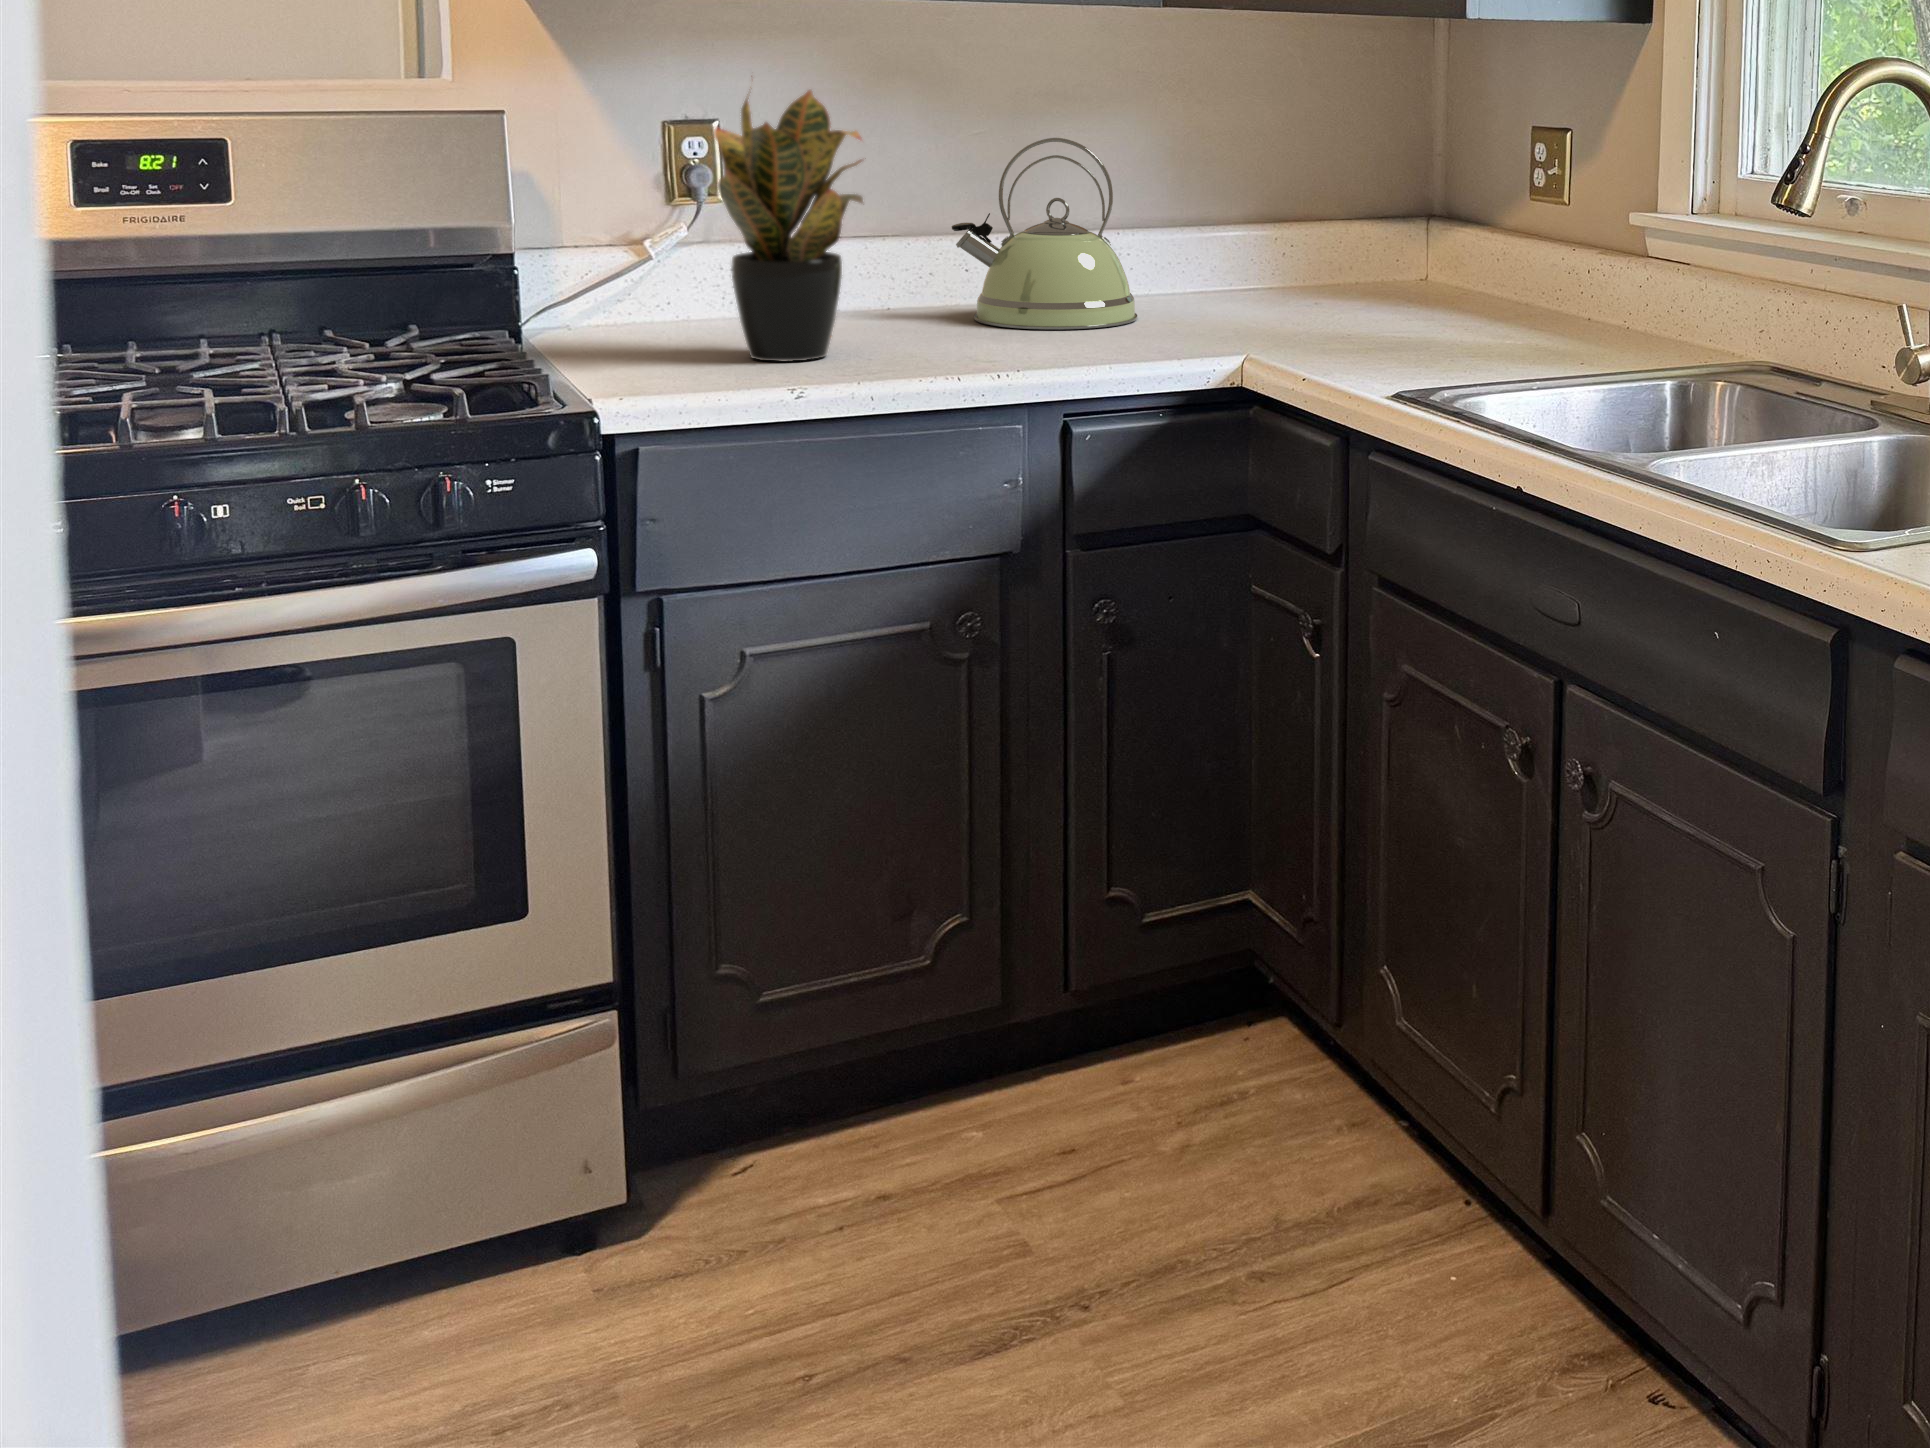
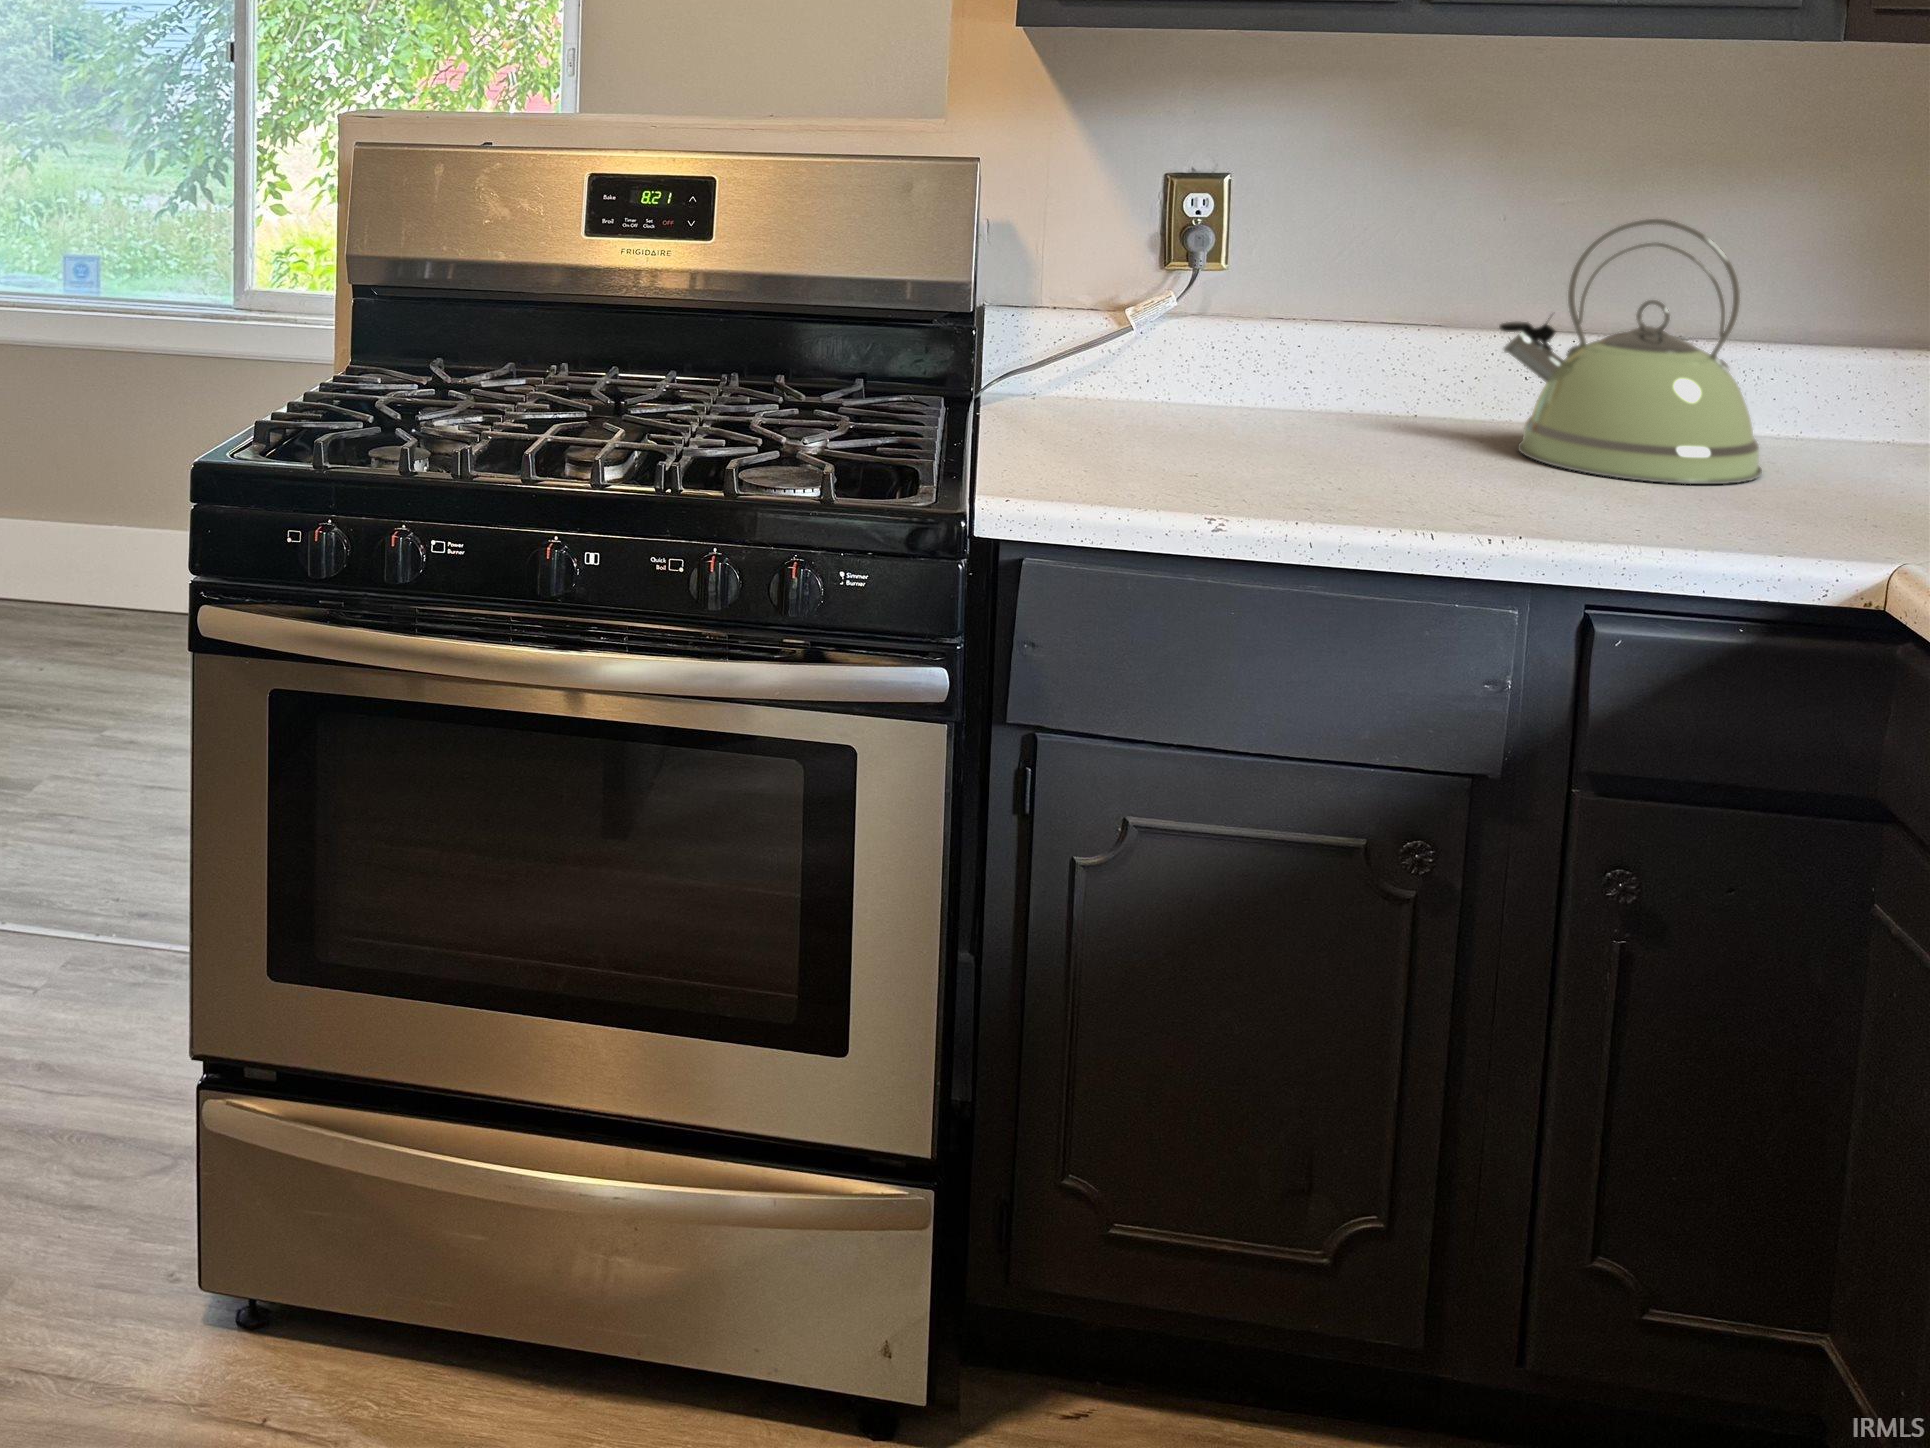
potted plant: present [714,90,863,362] -> none [1146,112,1388,480]

